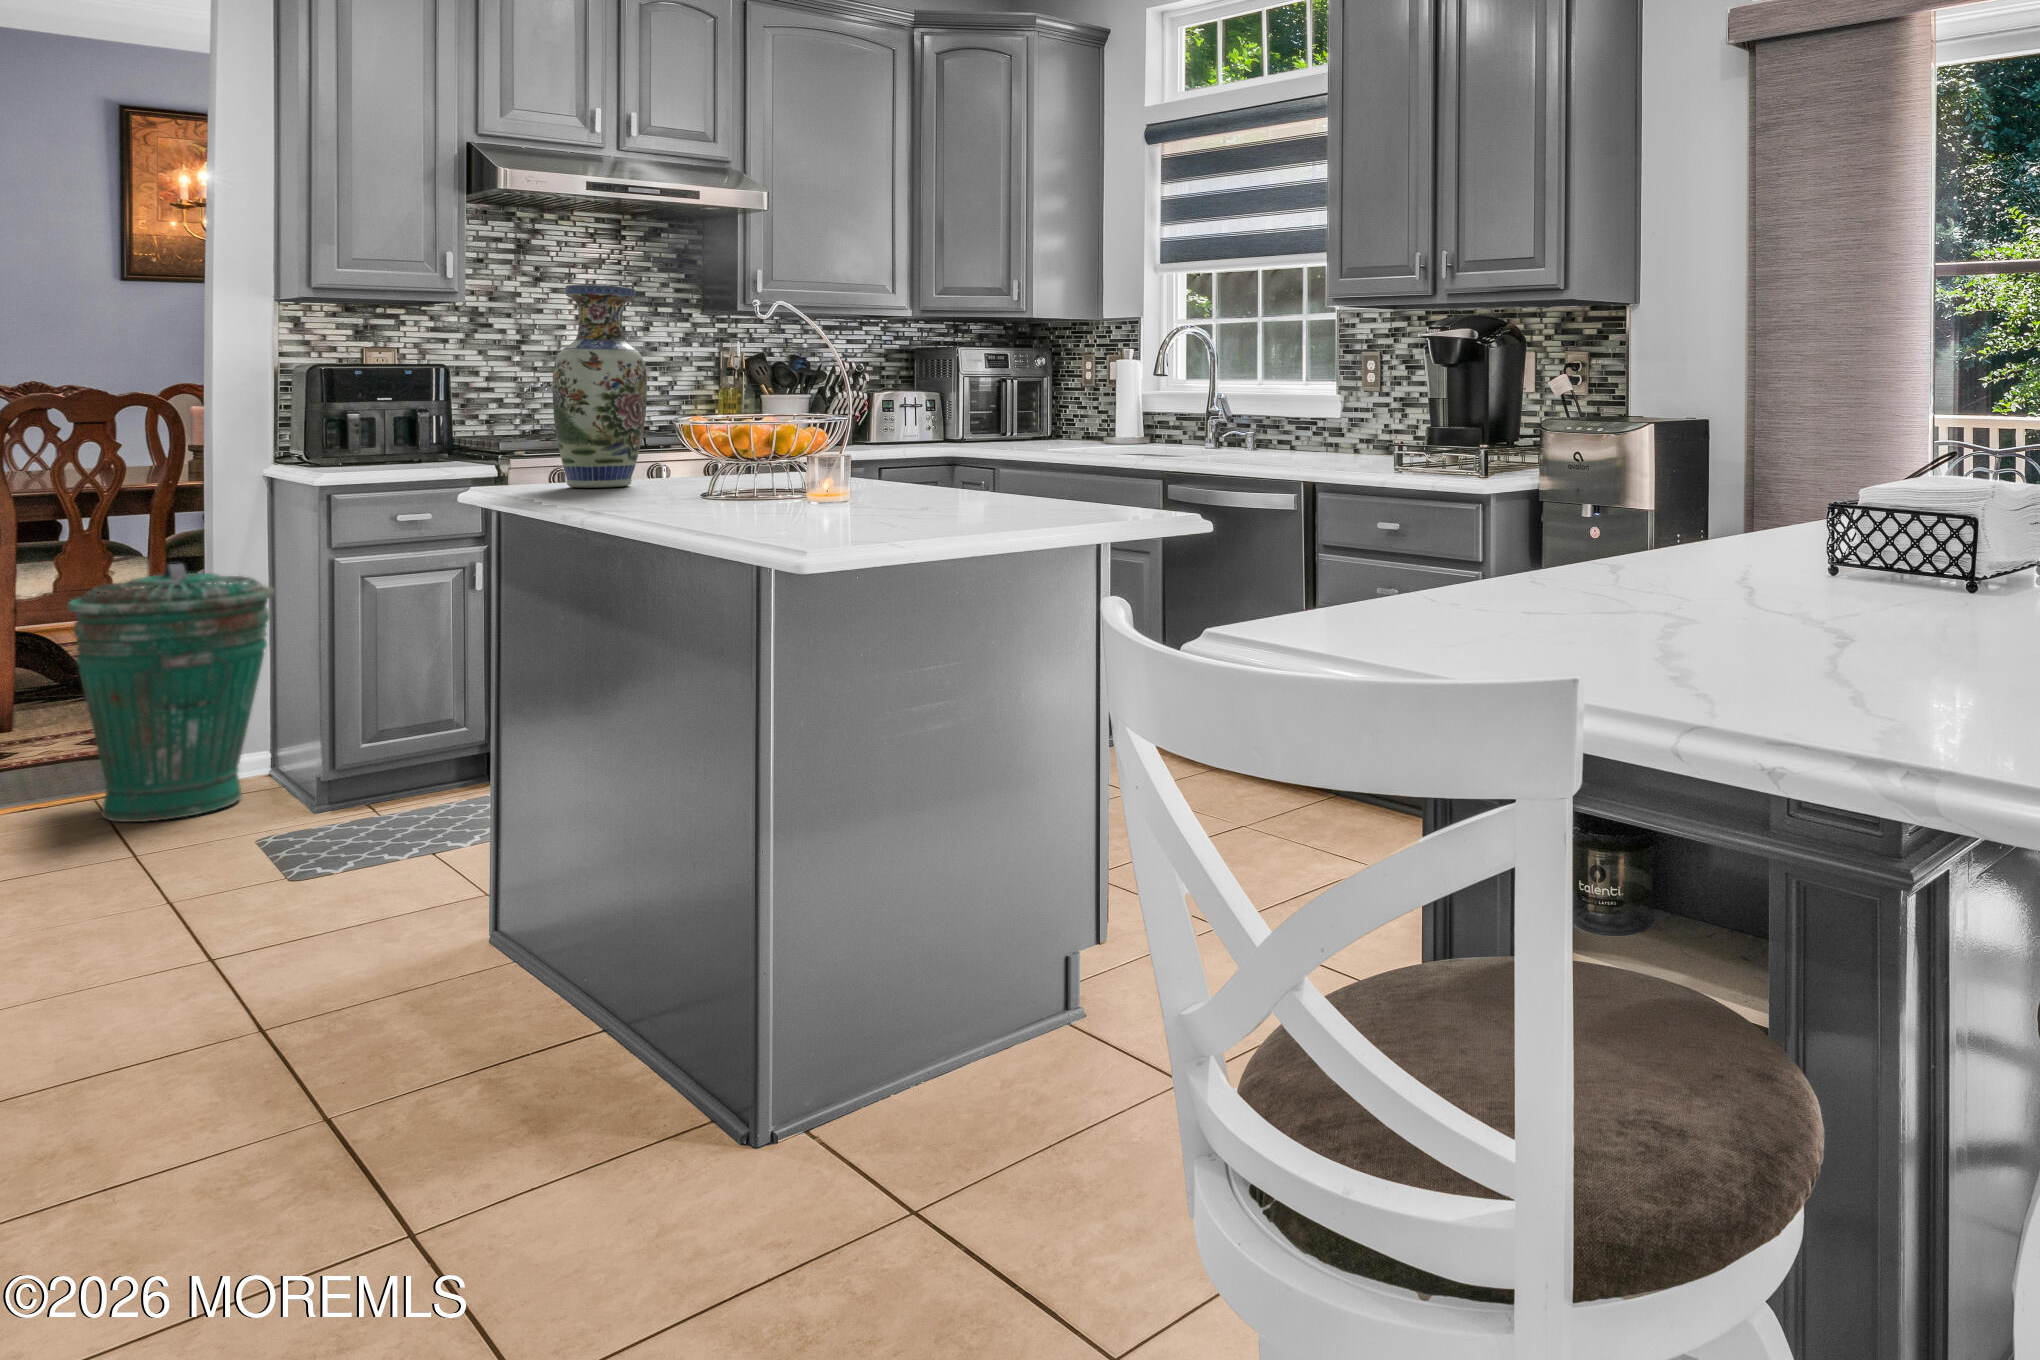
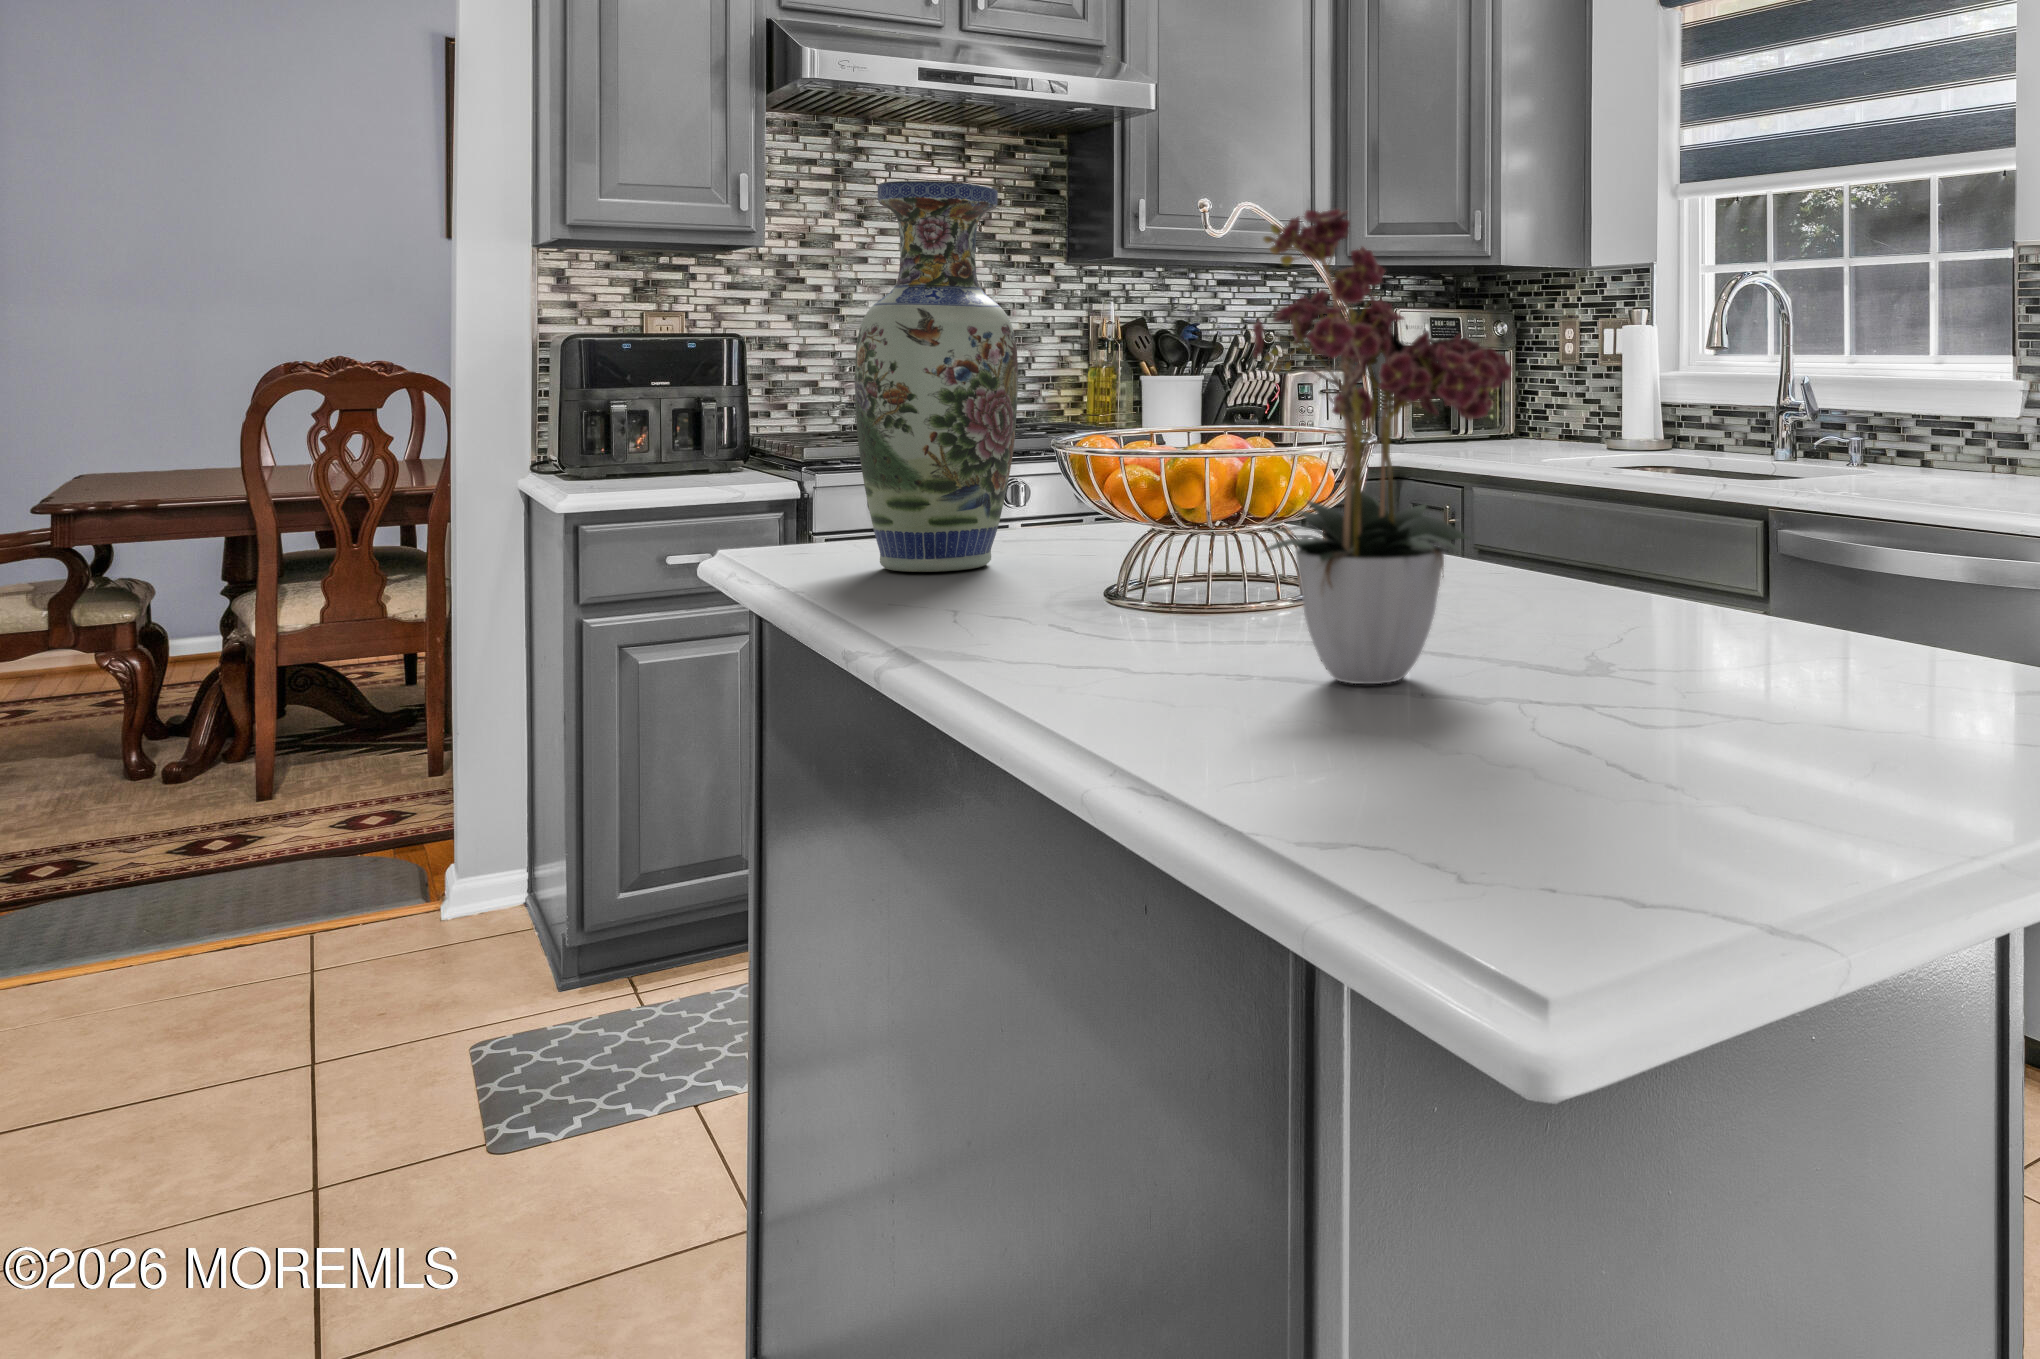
flower arrangement: none [737,304,881,509] -> present [1253,209,1512,684]
trash can: present [68,564,275,822] -> none [252,620,519,996]

